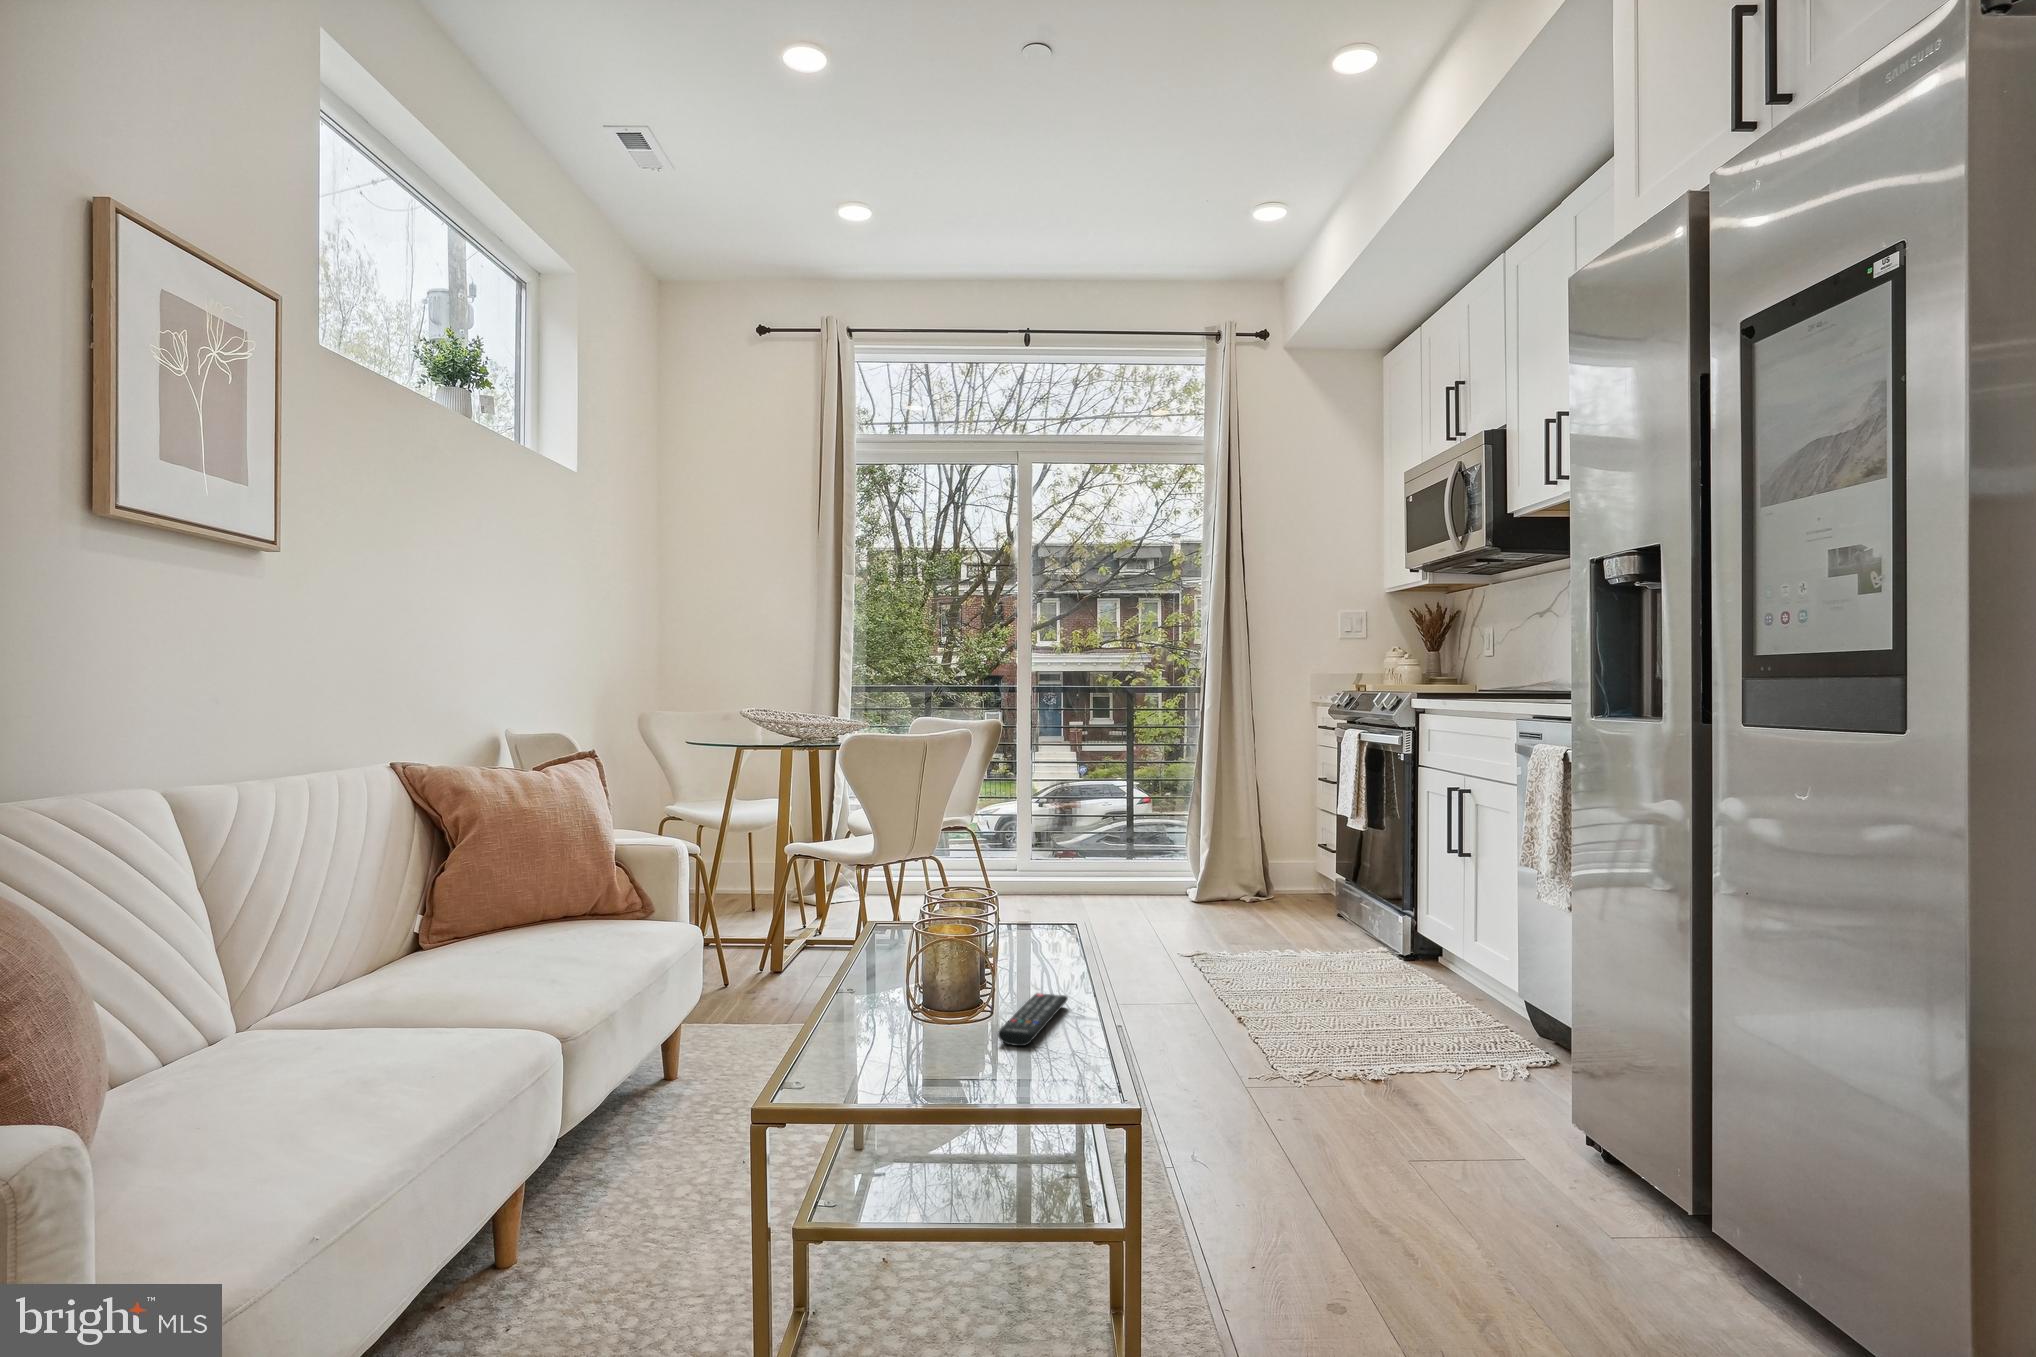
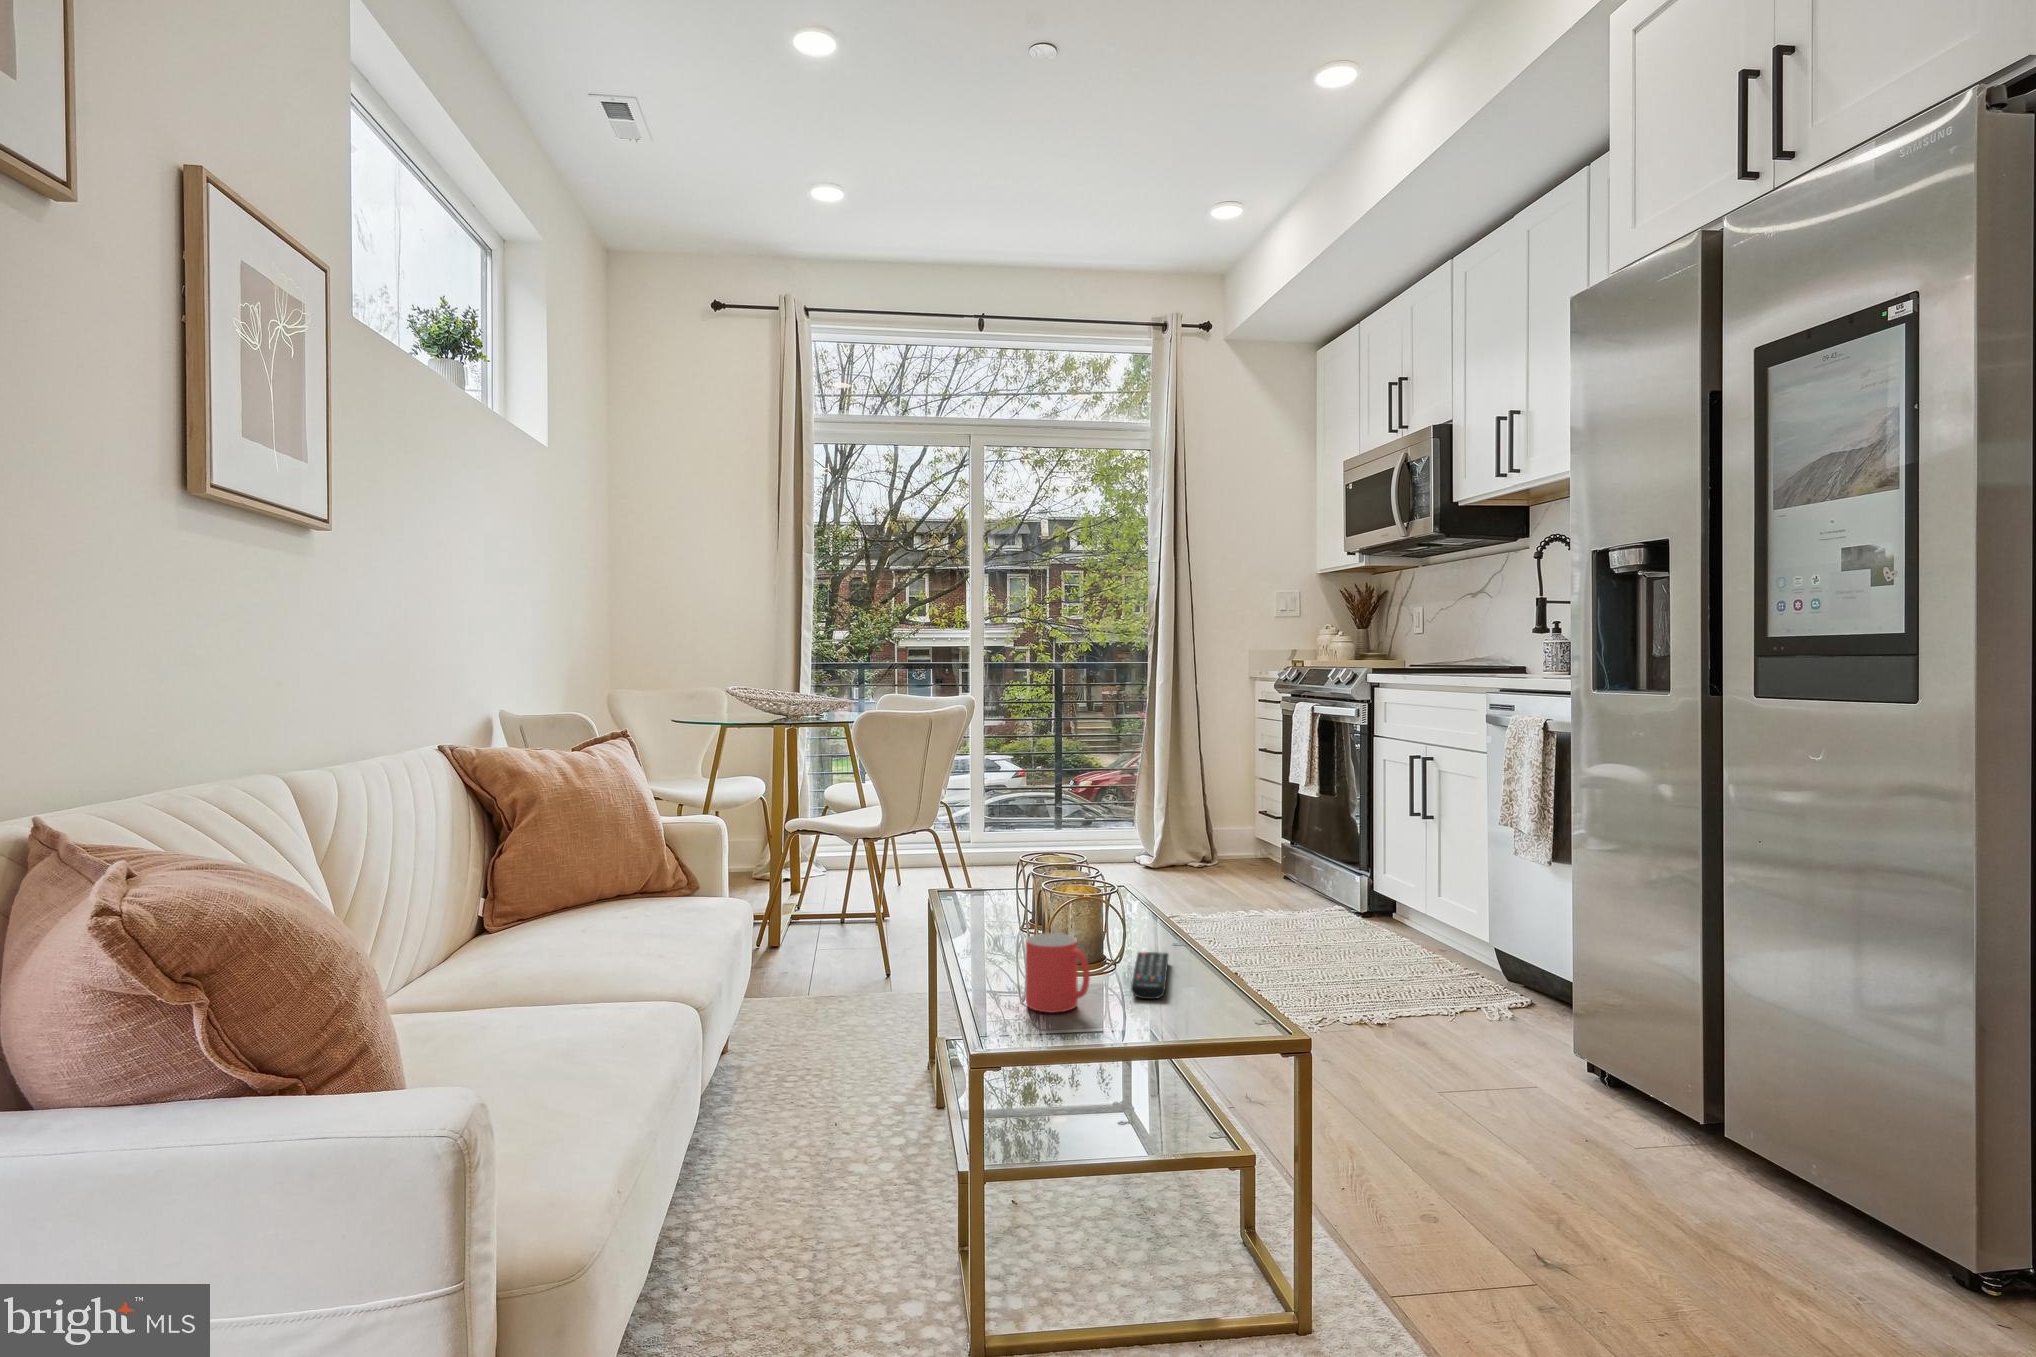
mug: none [880,970,941,1056] -> present [1026,933,1090,1013]

